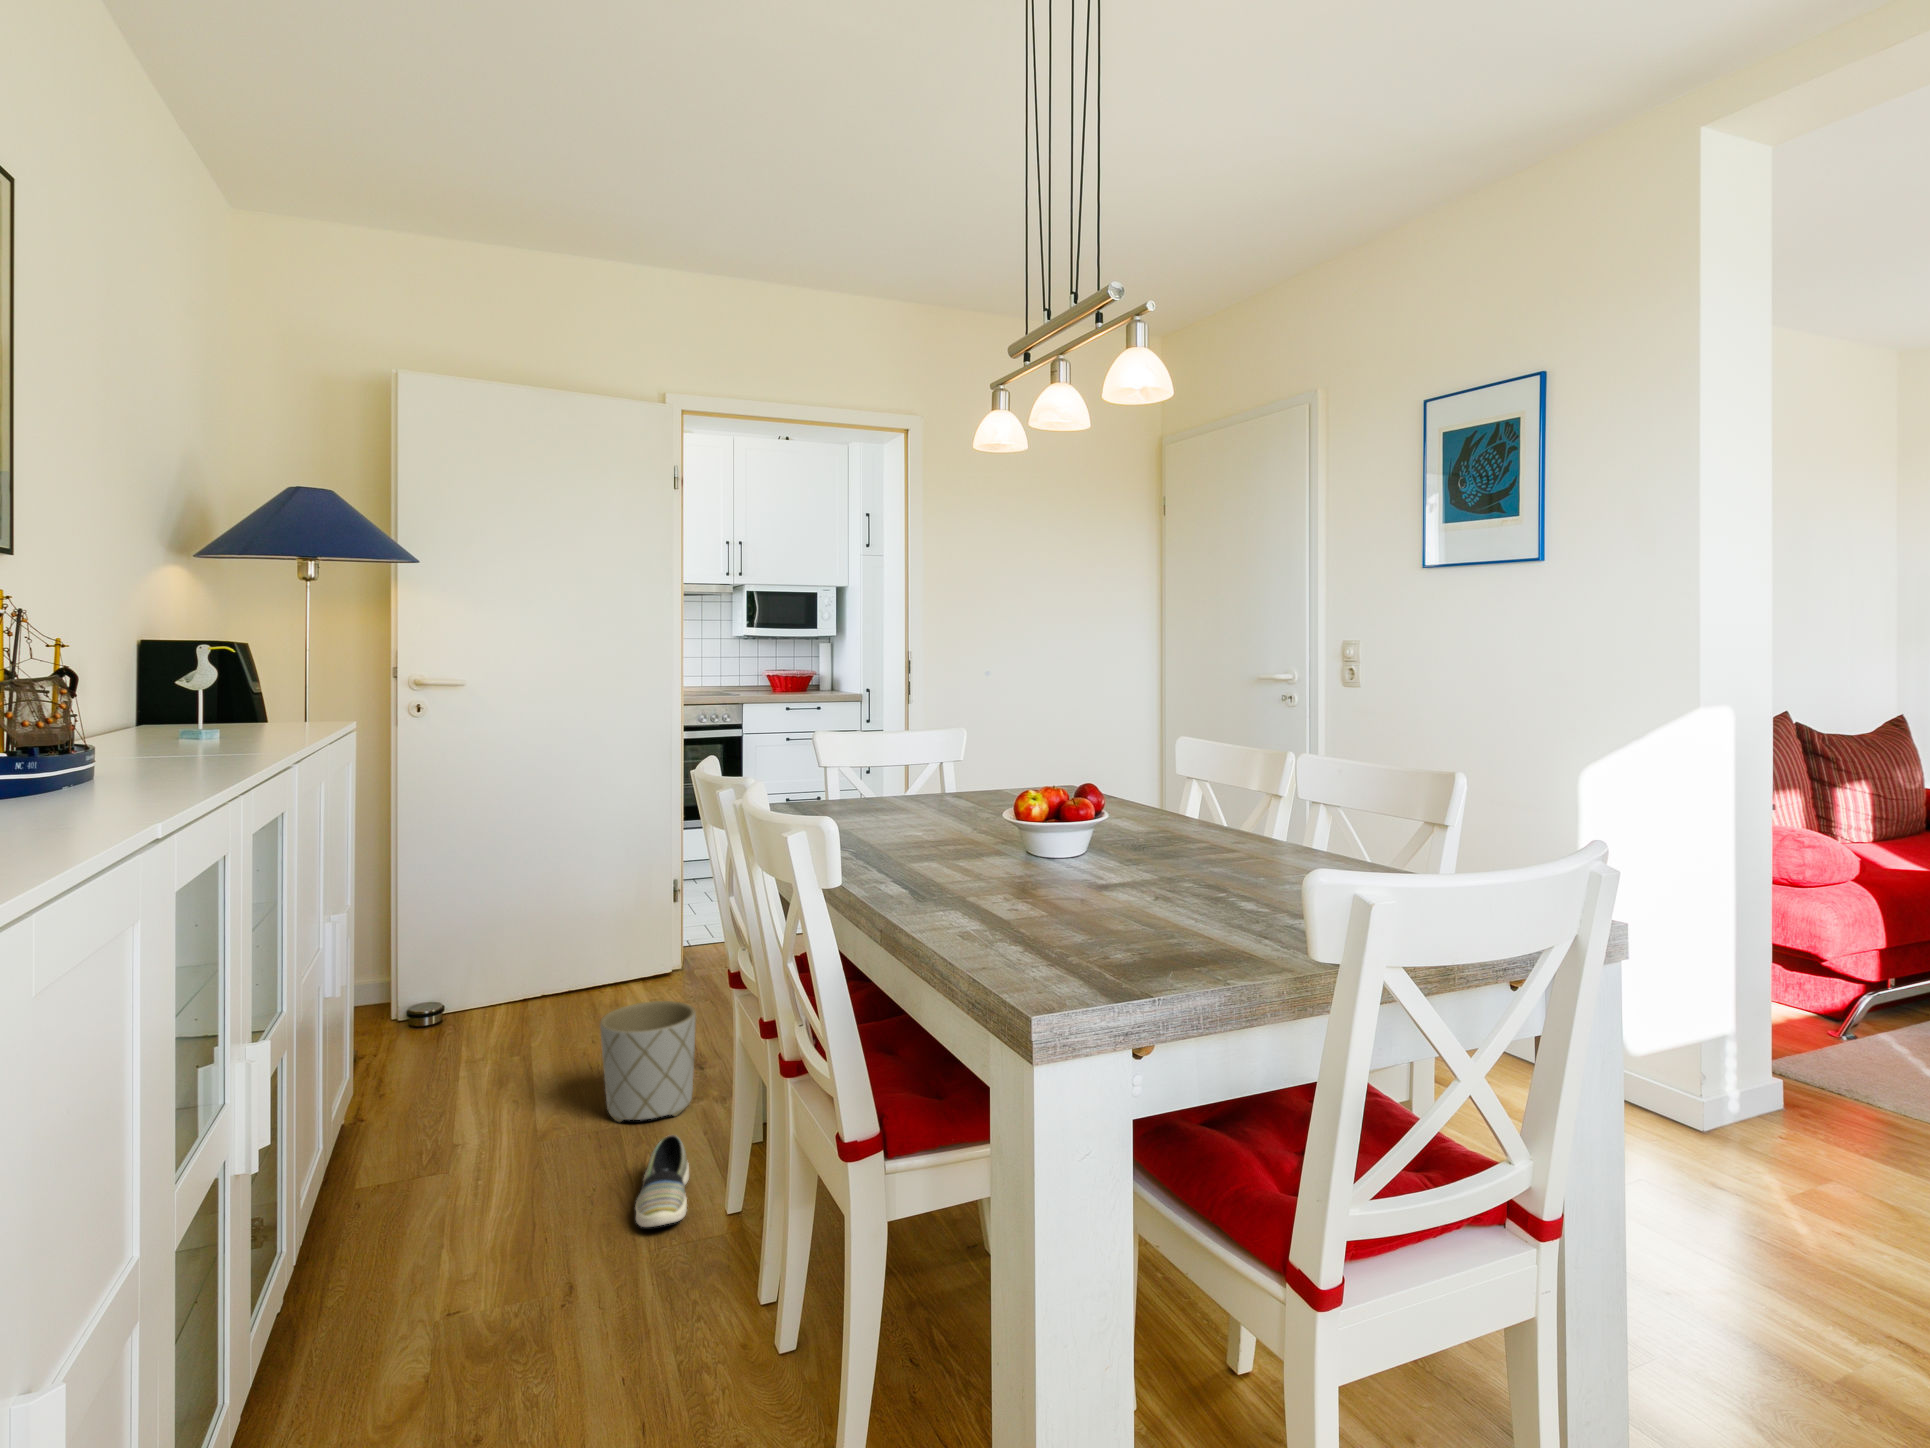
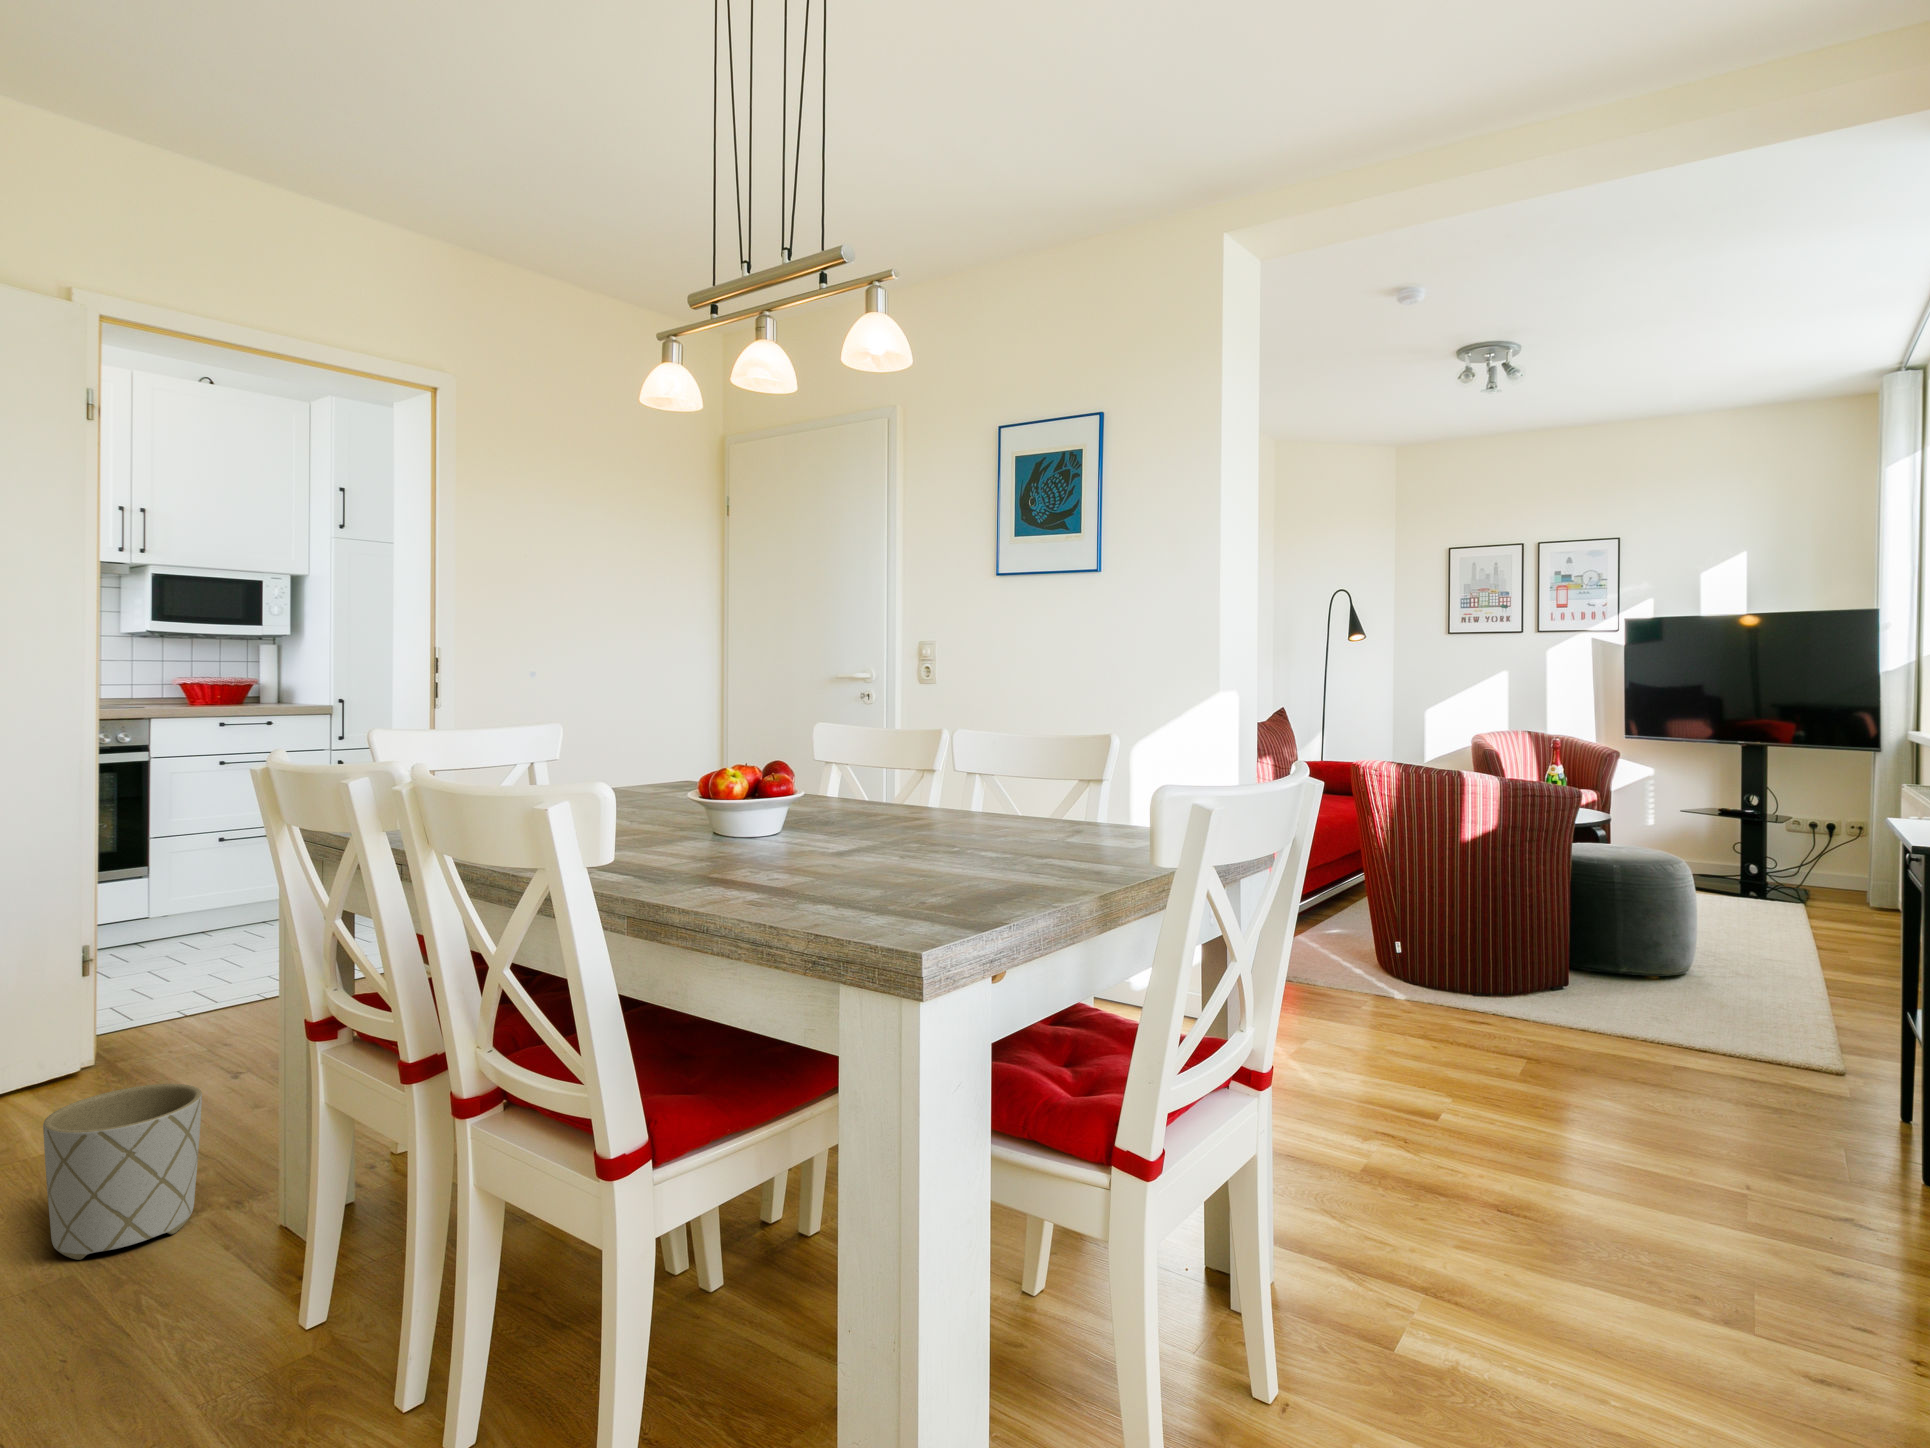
shoe: present [635,1135,689,1227] -> none [164,1248,250,1373]

